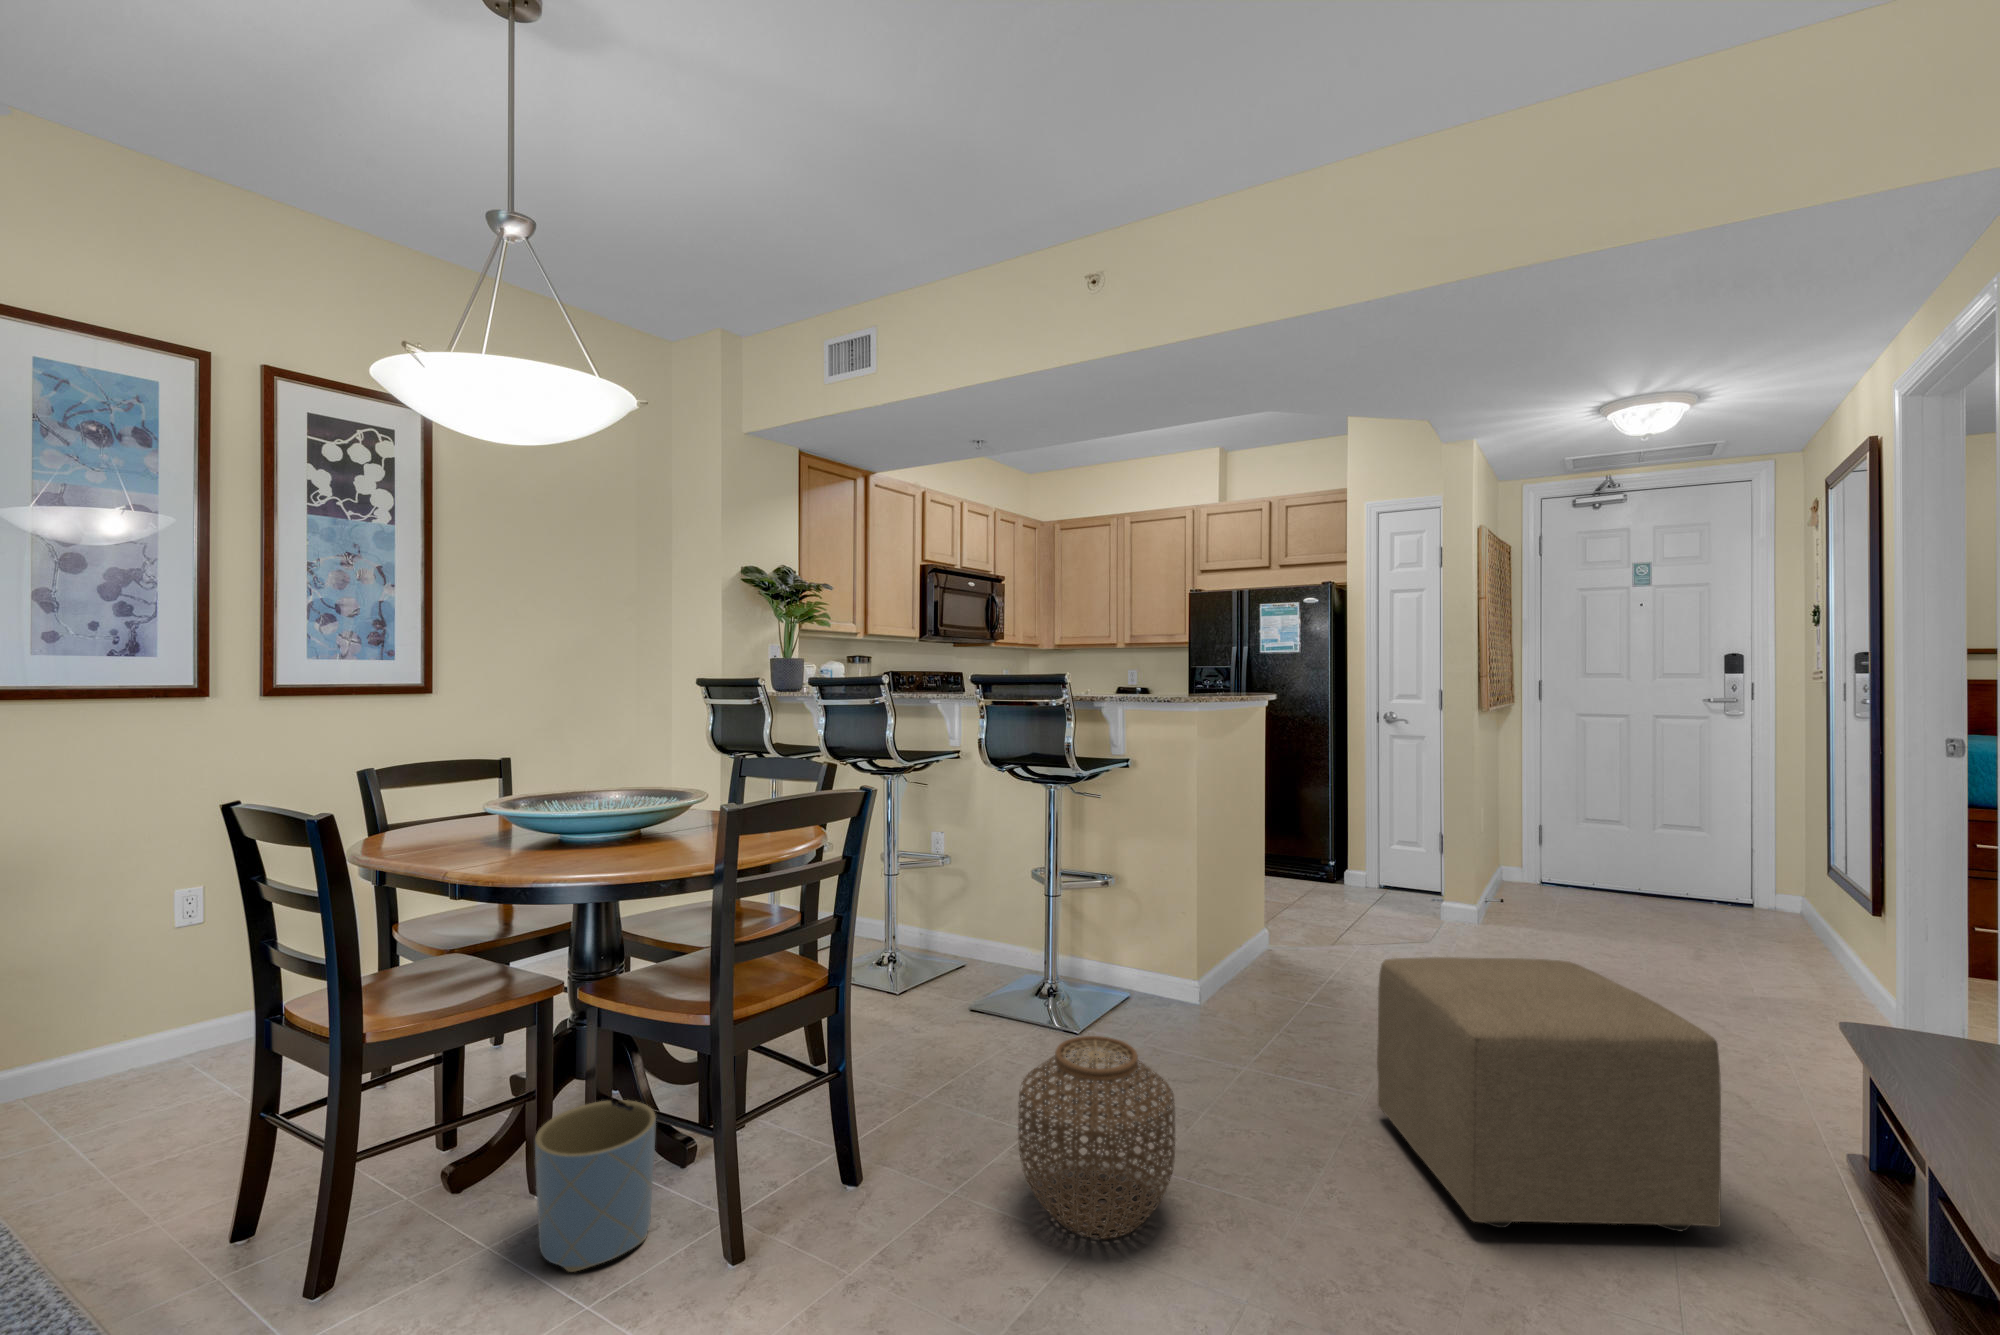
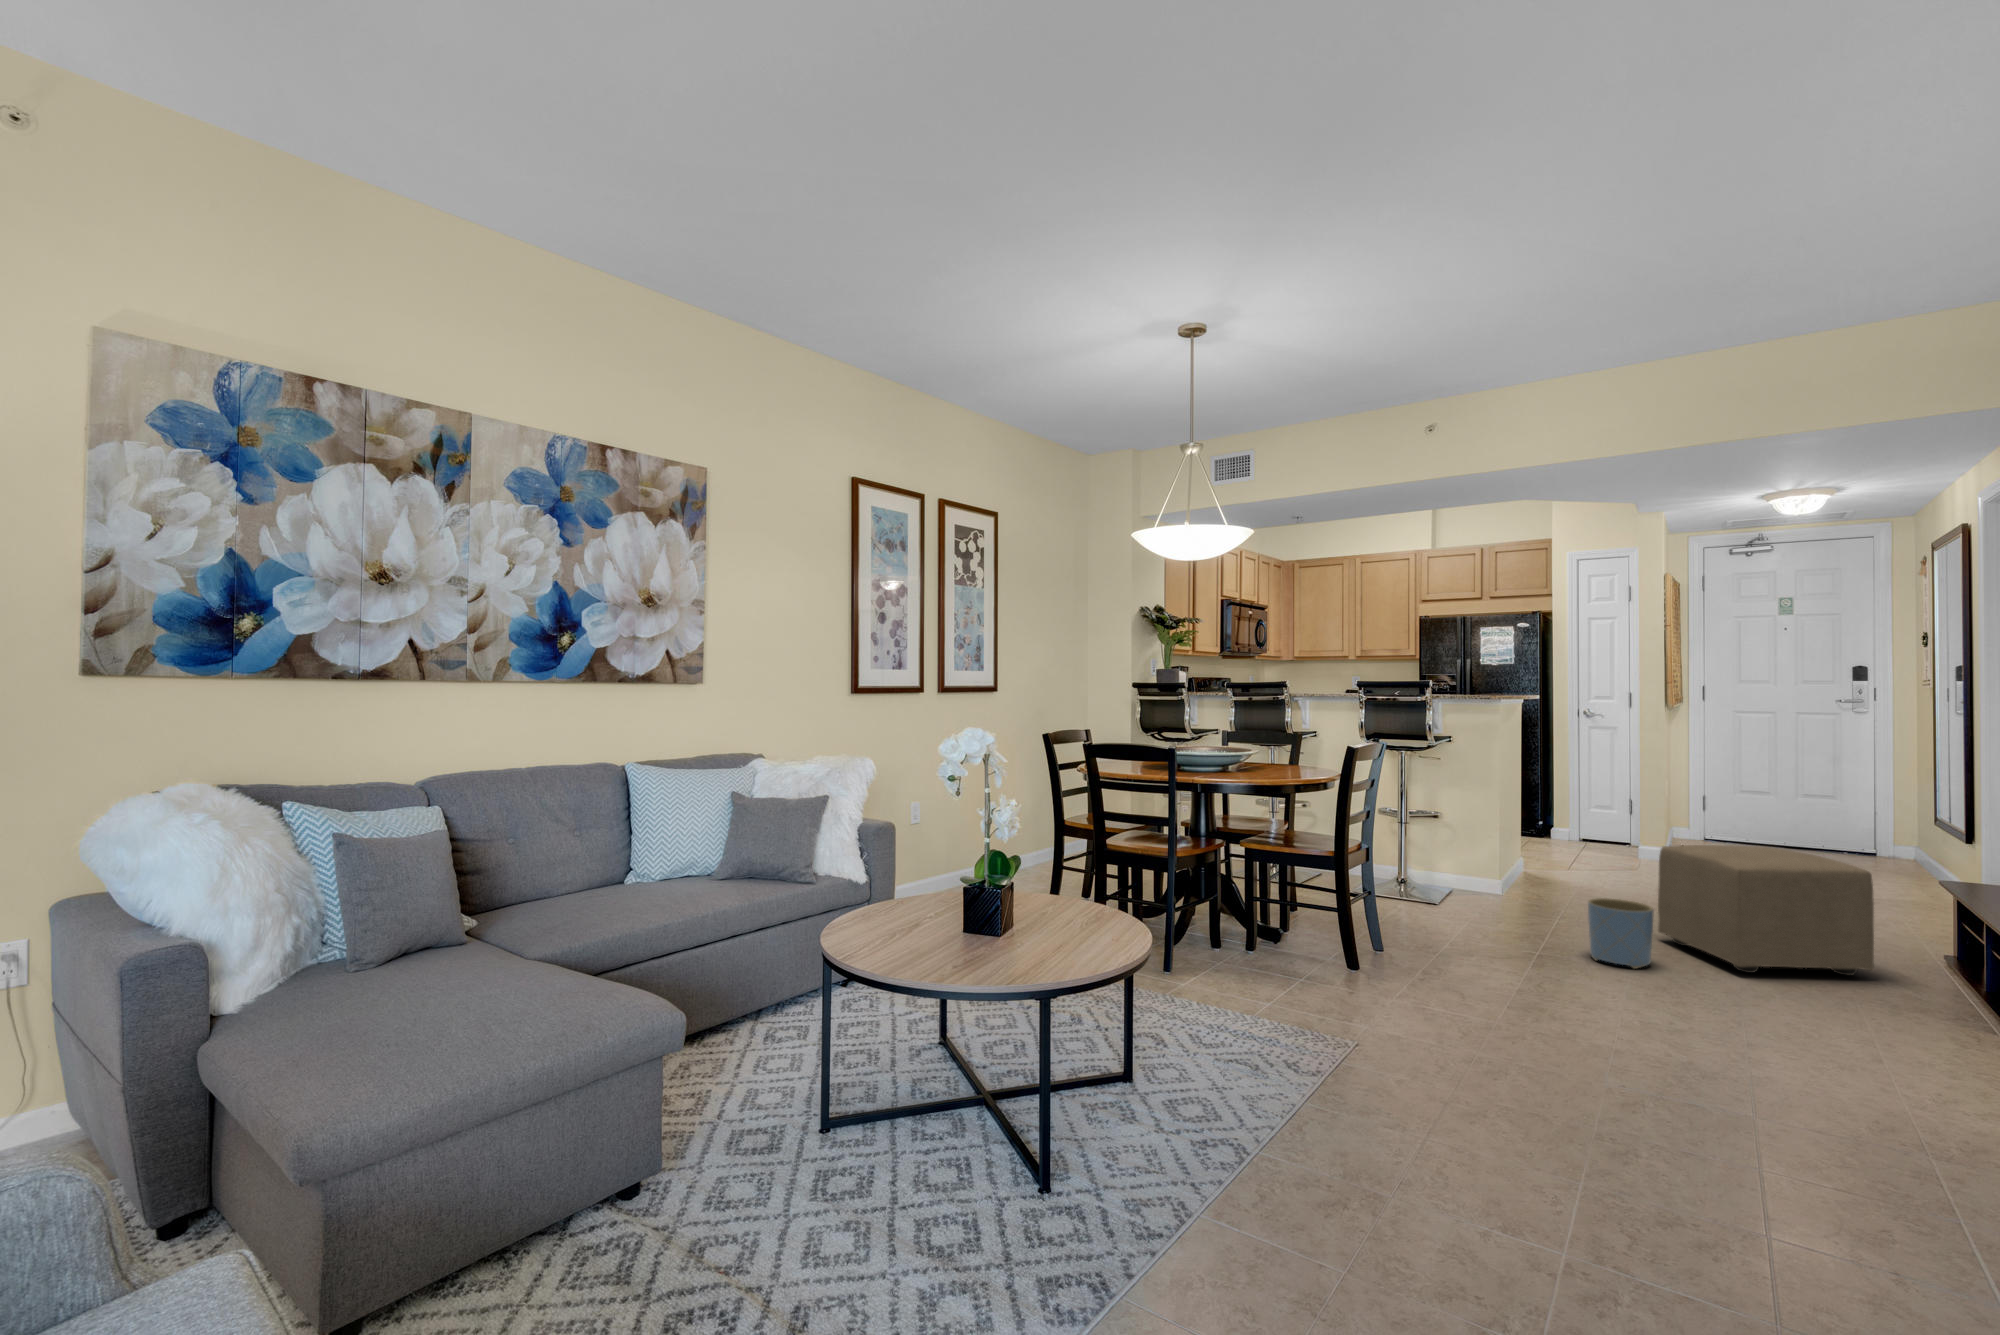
woven basket: present [1018,1036,1175,1239] -> none [1480,876,1575,973]
planter: present [535,1100,656,1272] -> present [1588,898,1653,969]

